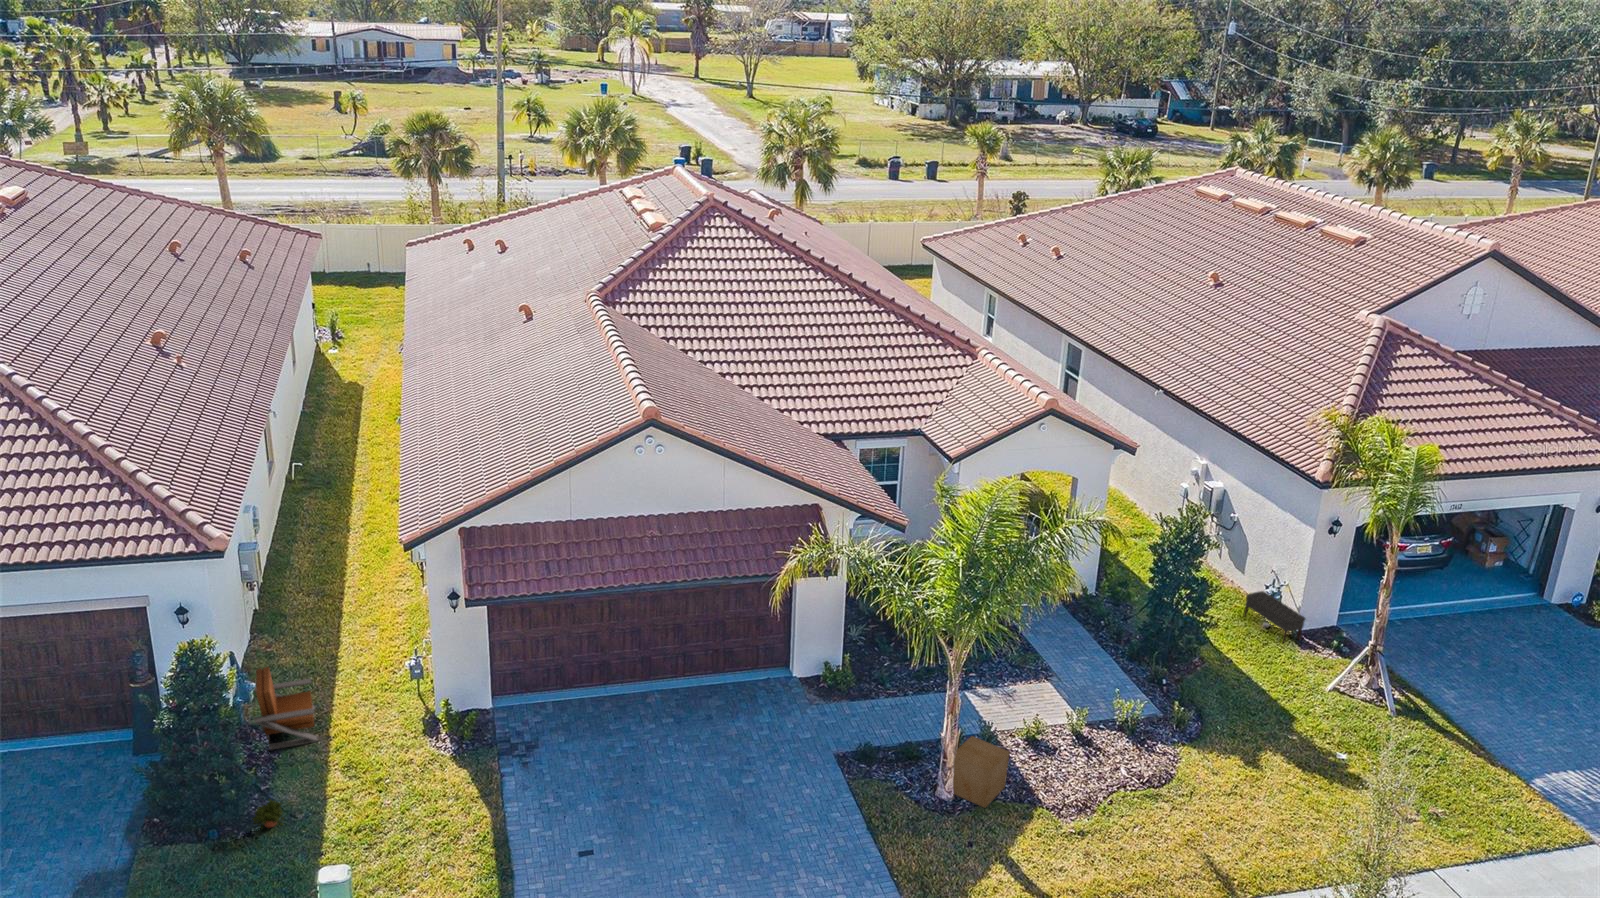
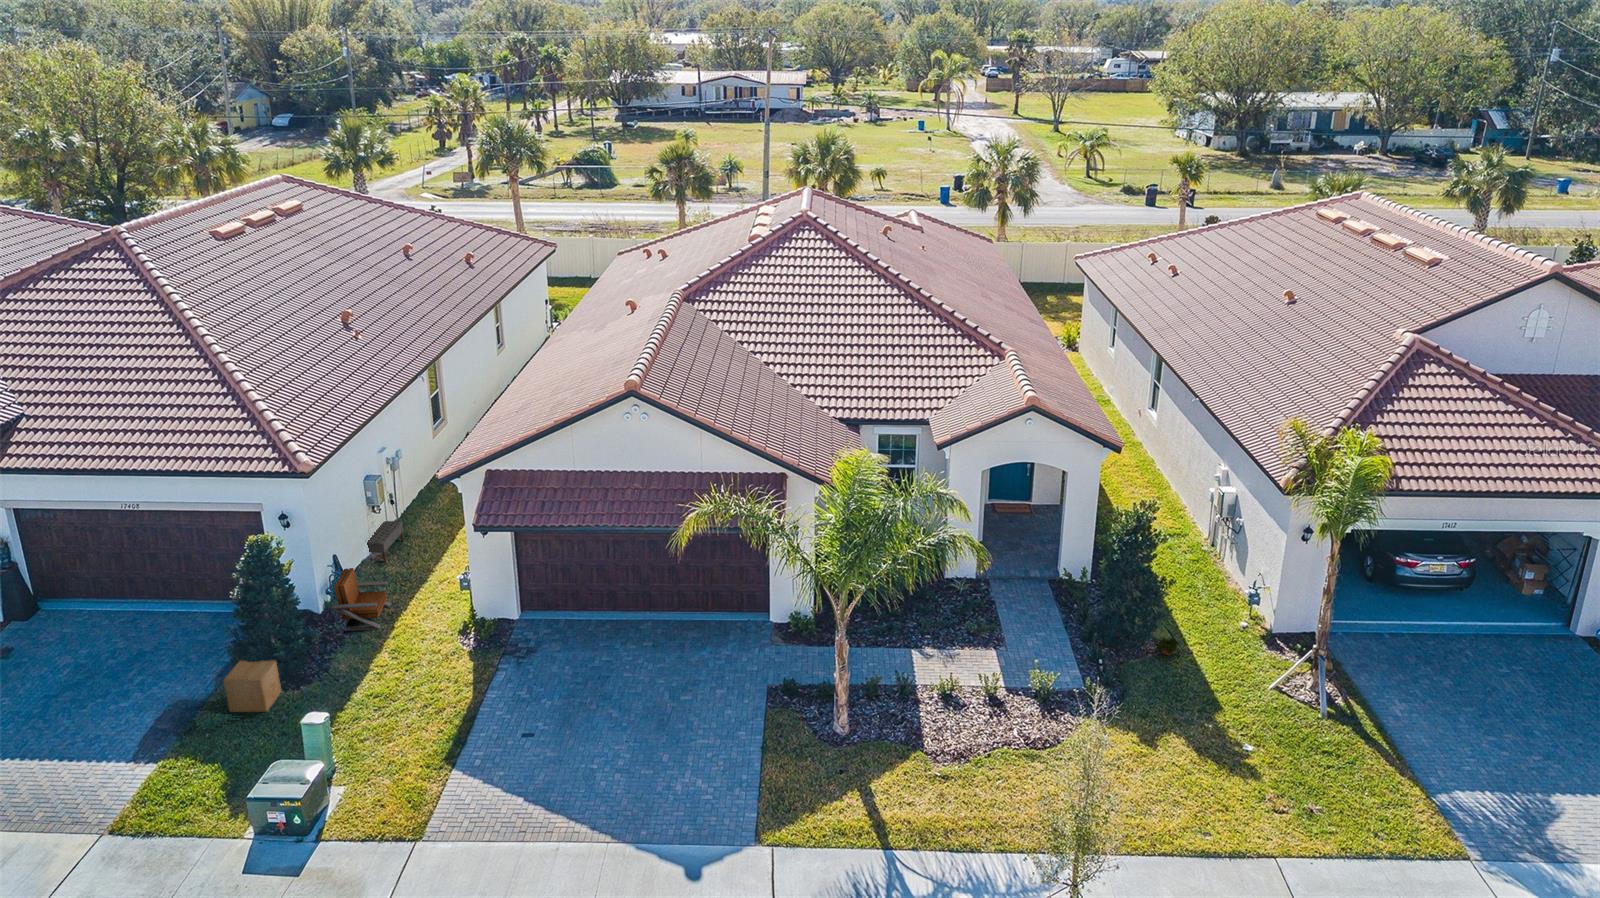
bench: present [1244,591,1305,643] -> present [365,521,404,563]
cardboard box: present [953,736,1010,808] -> present [224,660,282,712]
potted plant: present [251,799,284,828] -> present [1156,637,1179,656]

